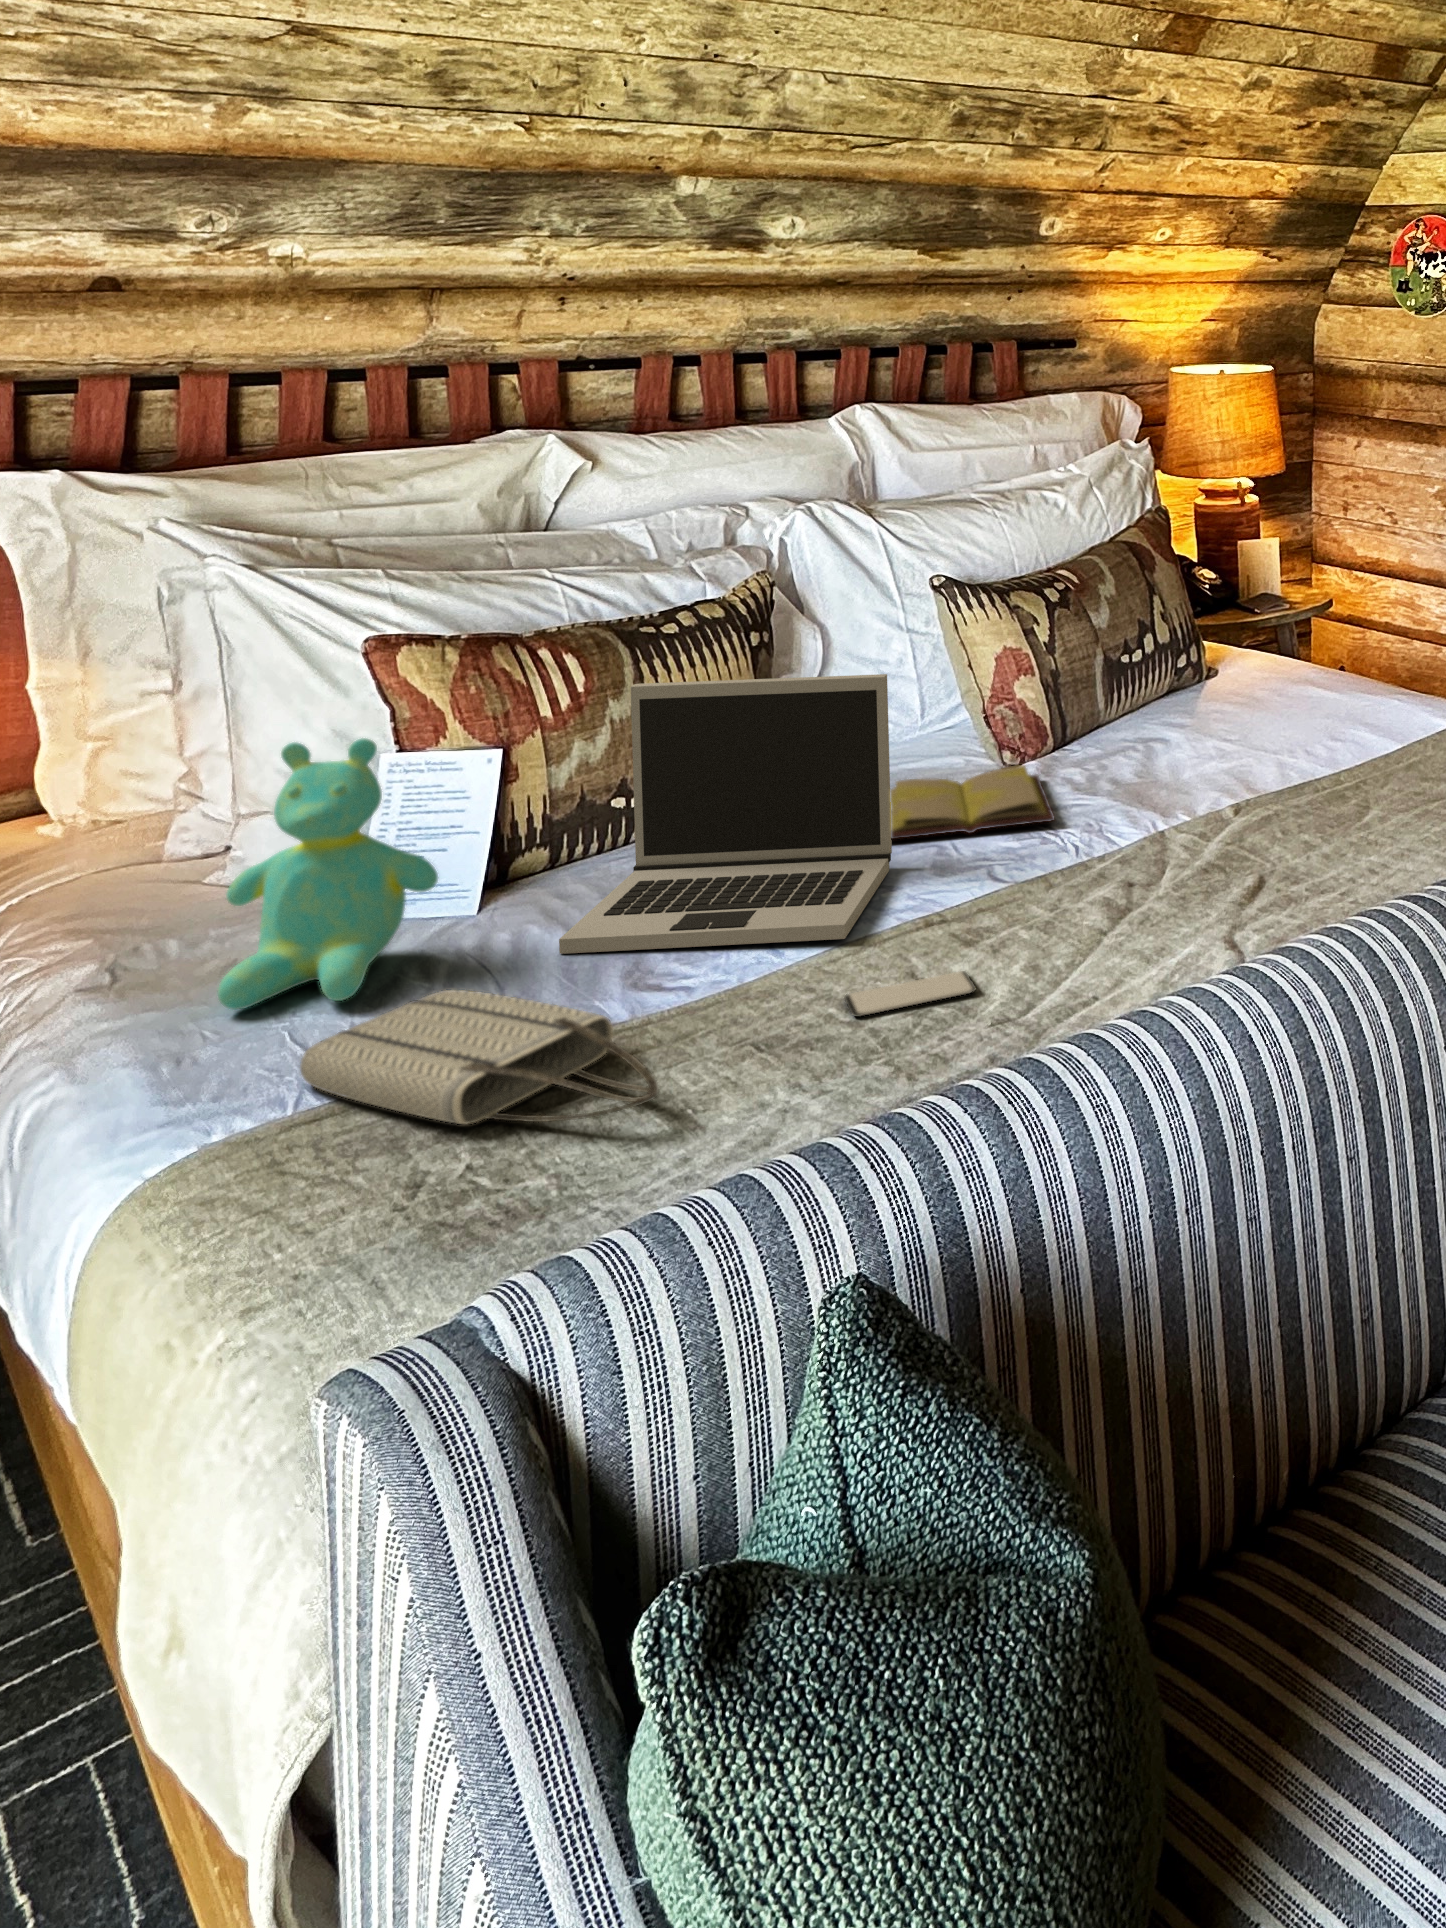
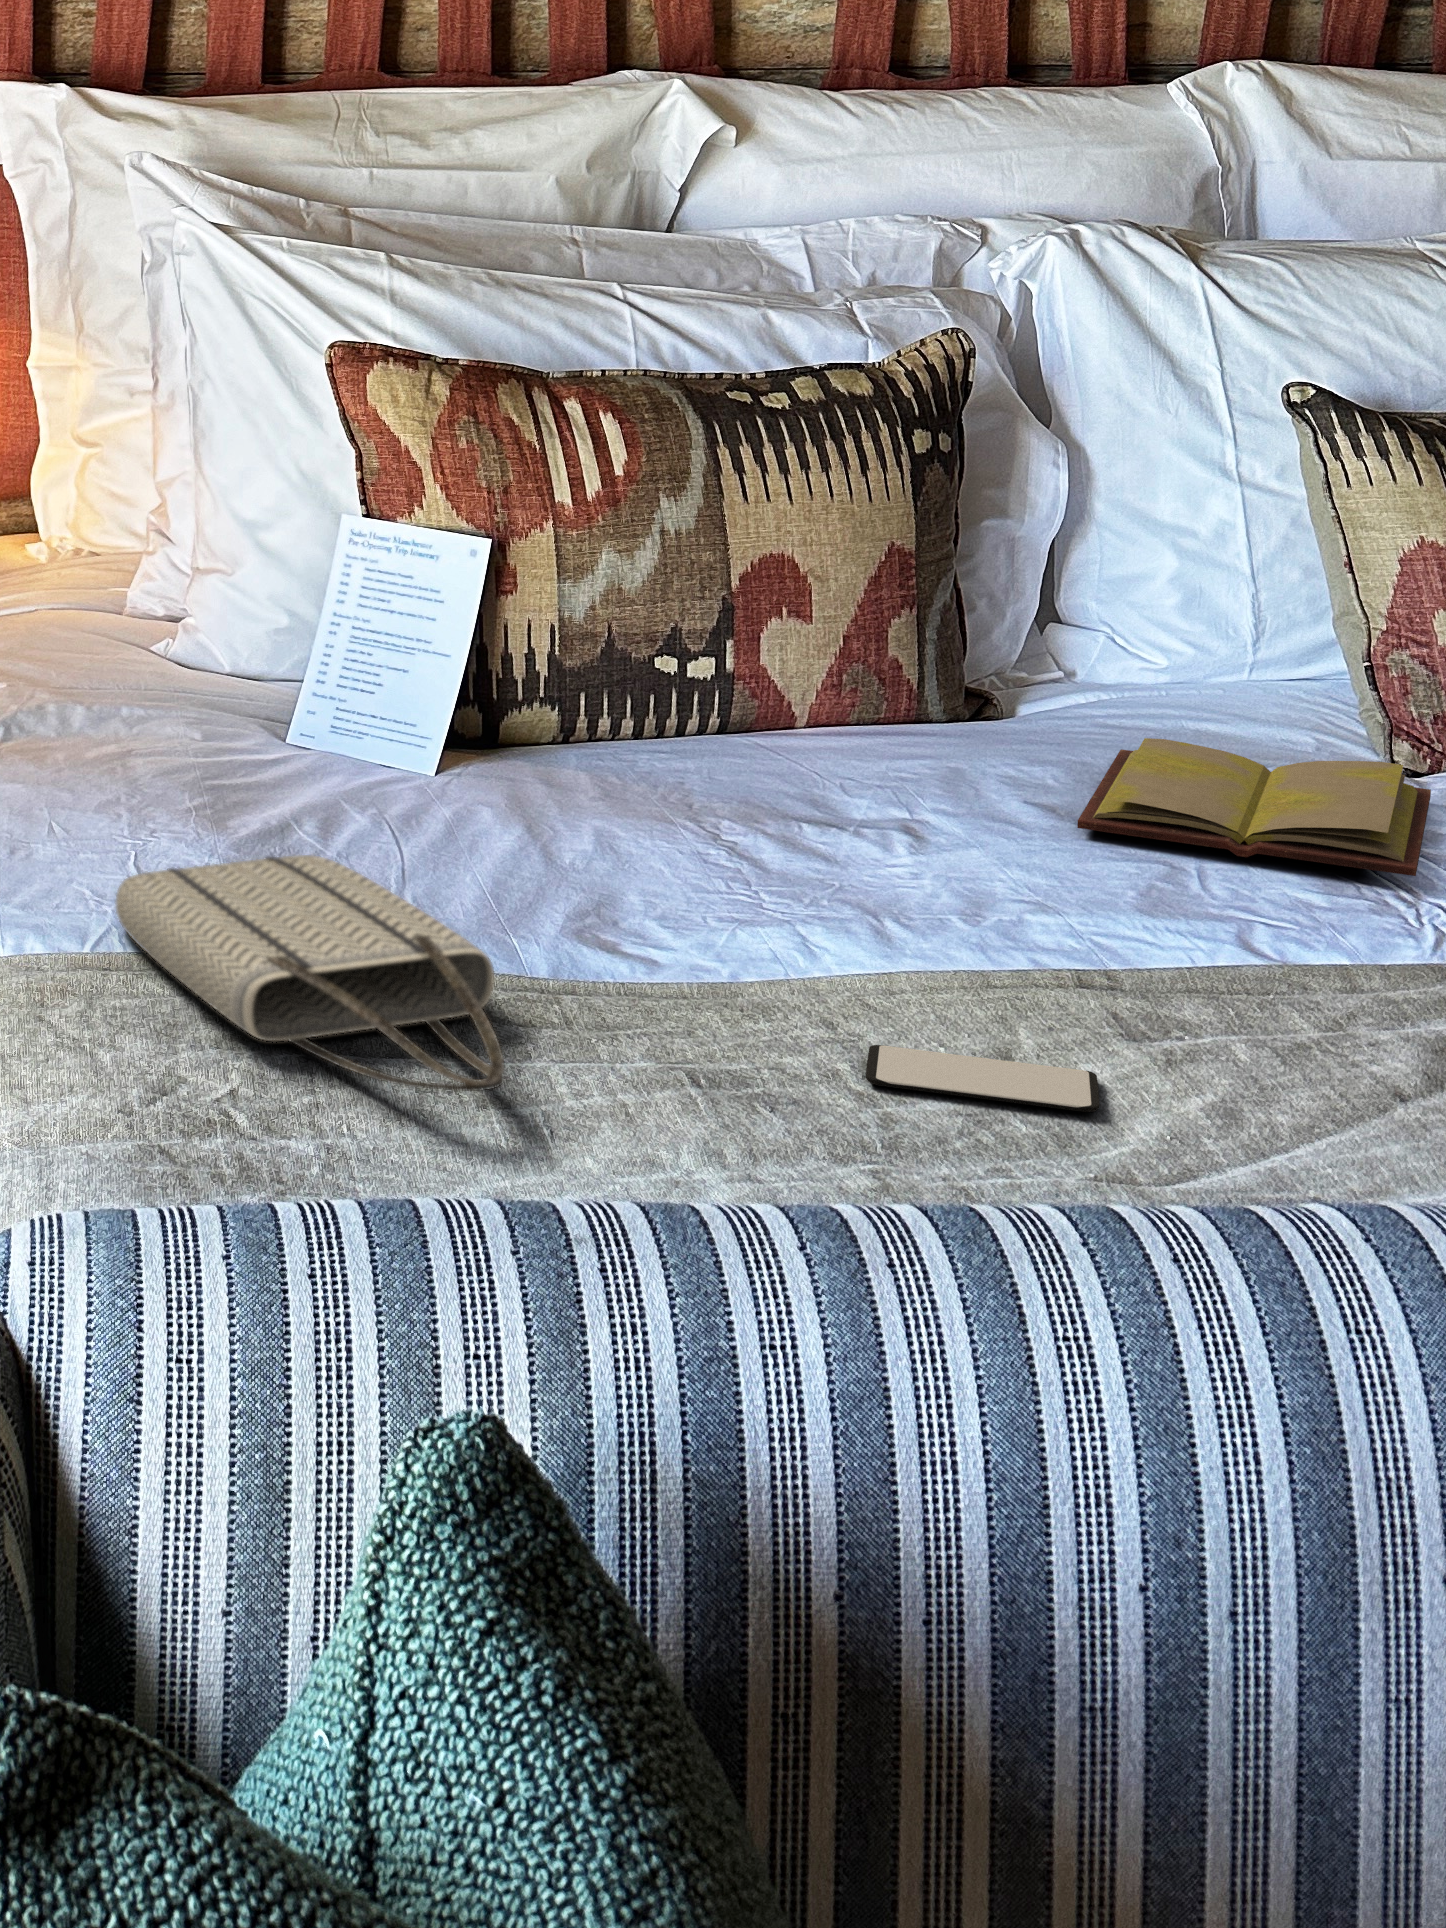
laptop: present [559,674,892,954] -> none [503,472,1088,960]
teddy bear: present [218,738,438,1010] -> none [80,464,358,836]

